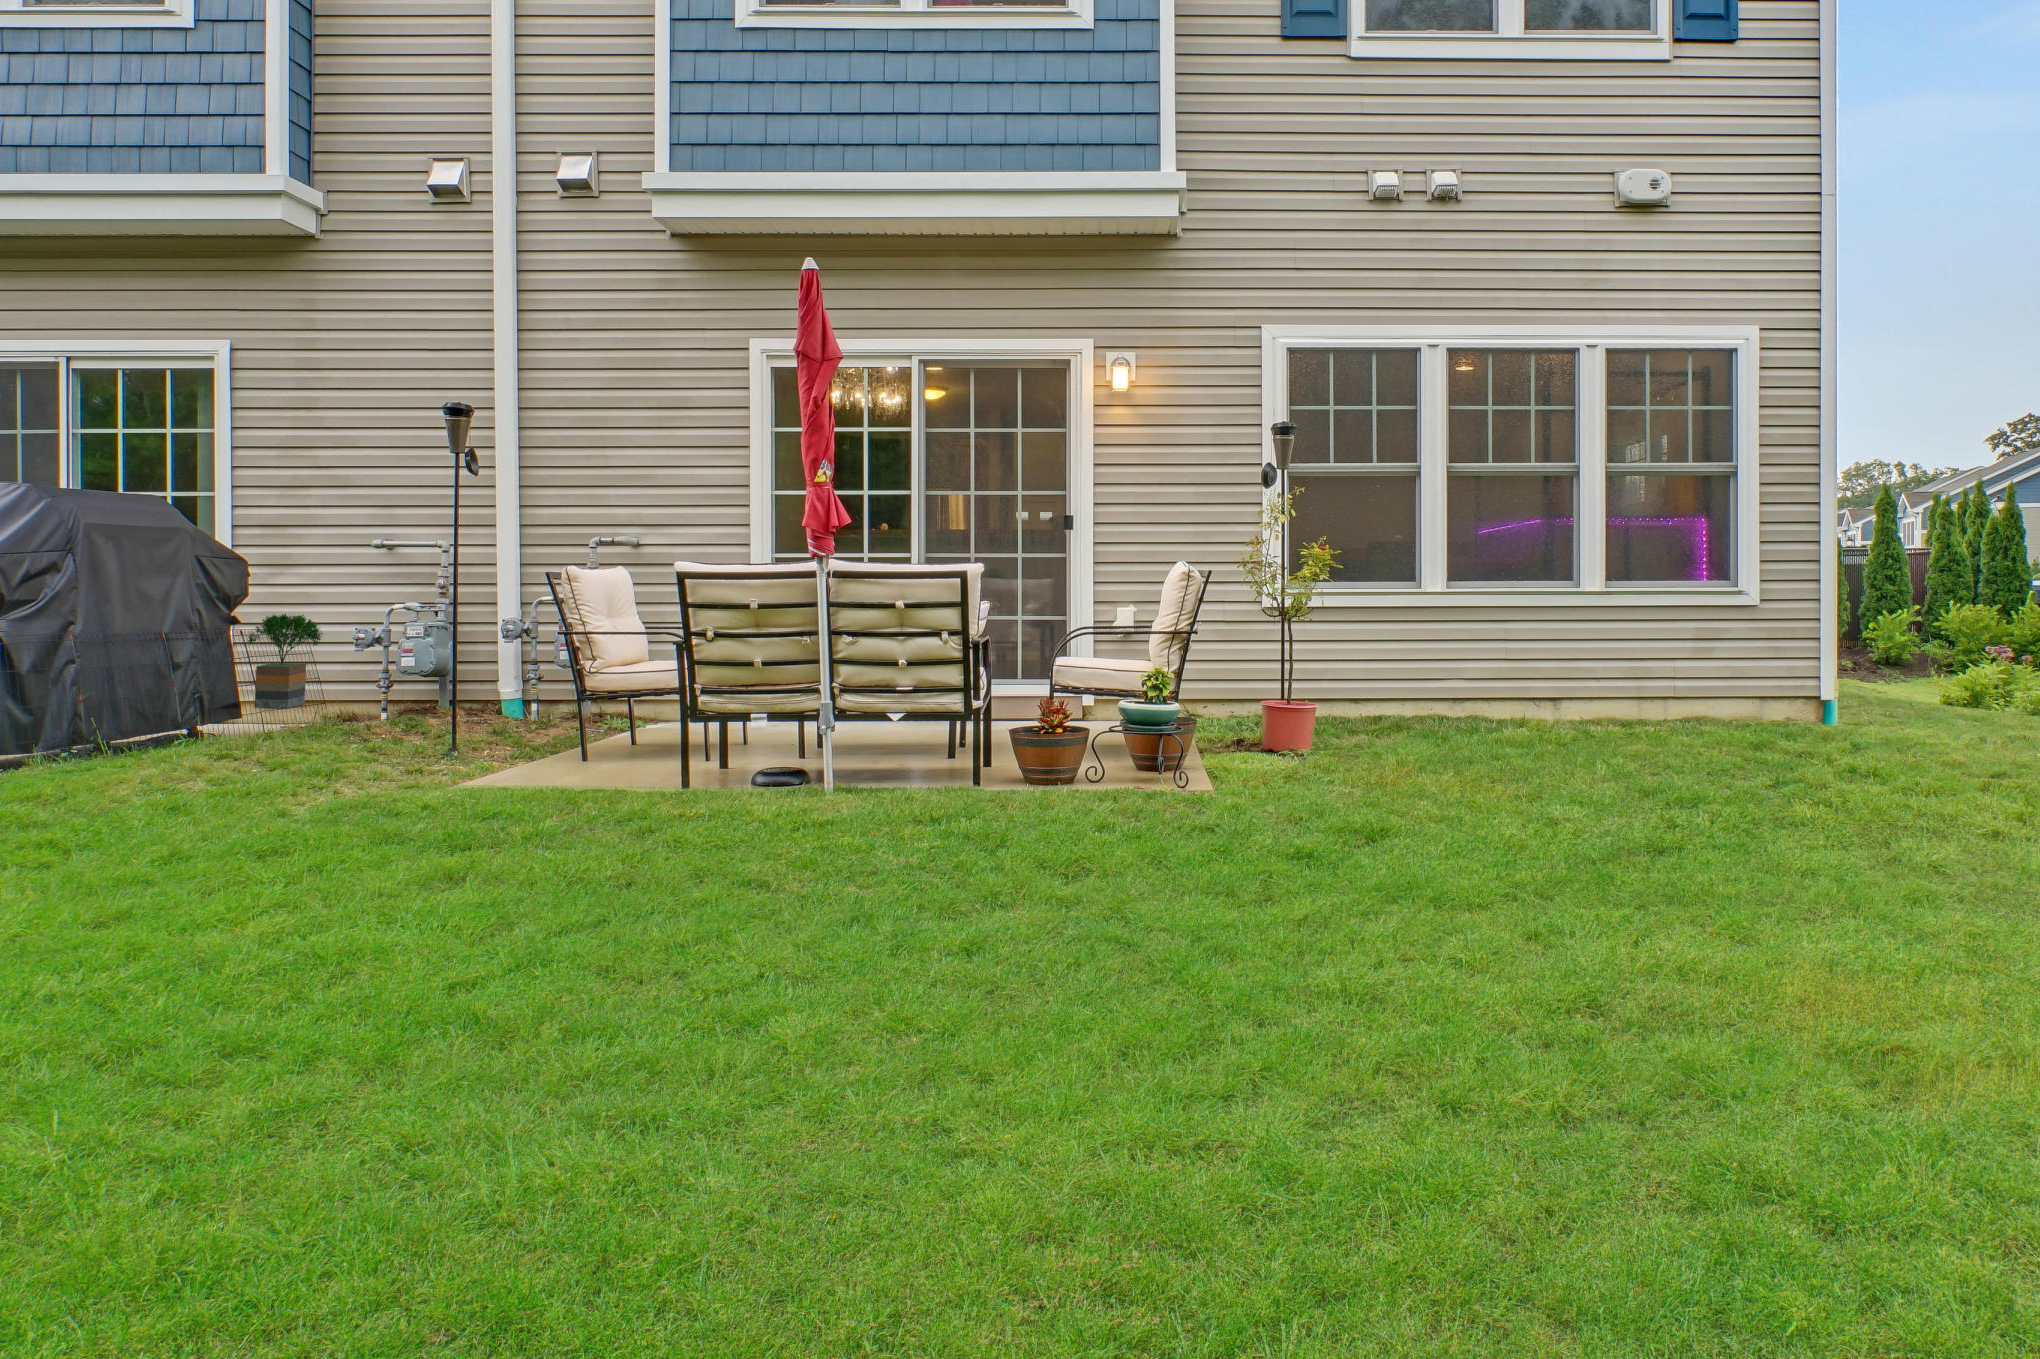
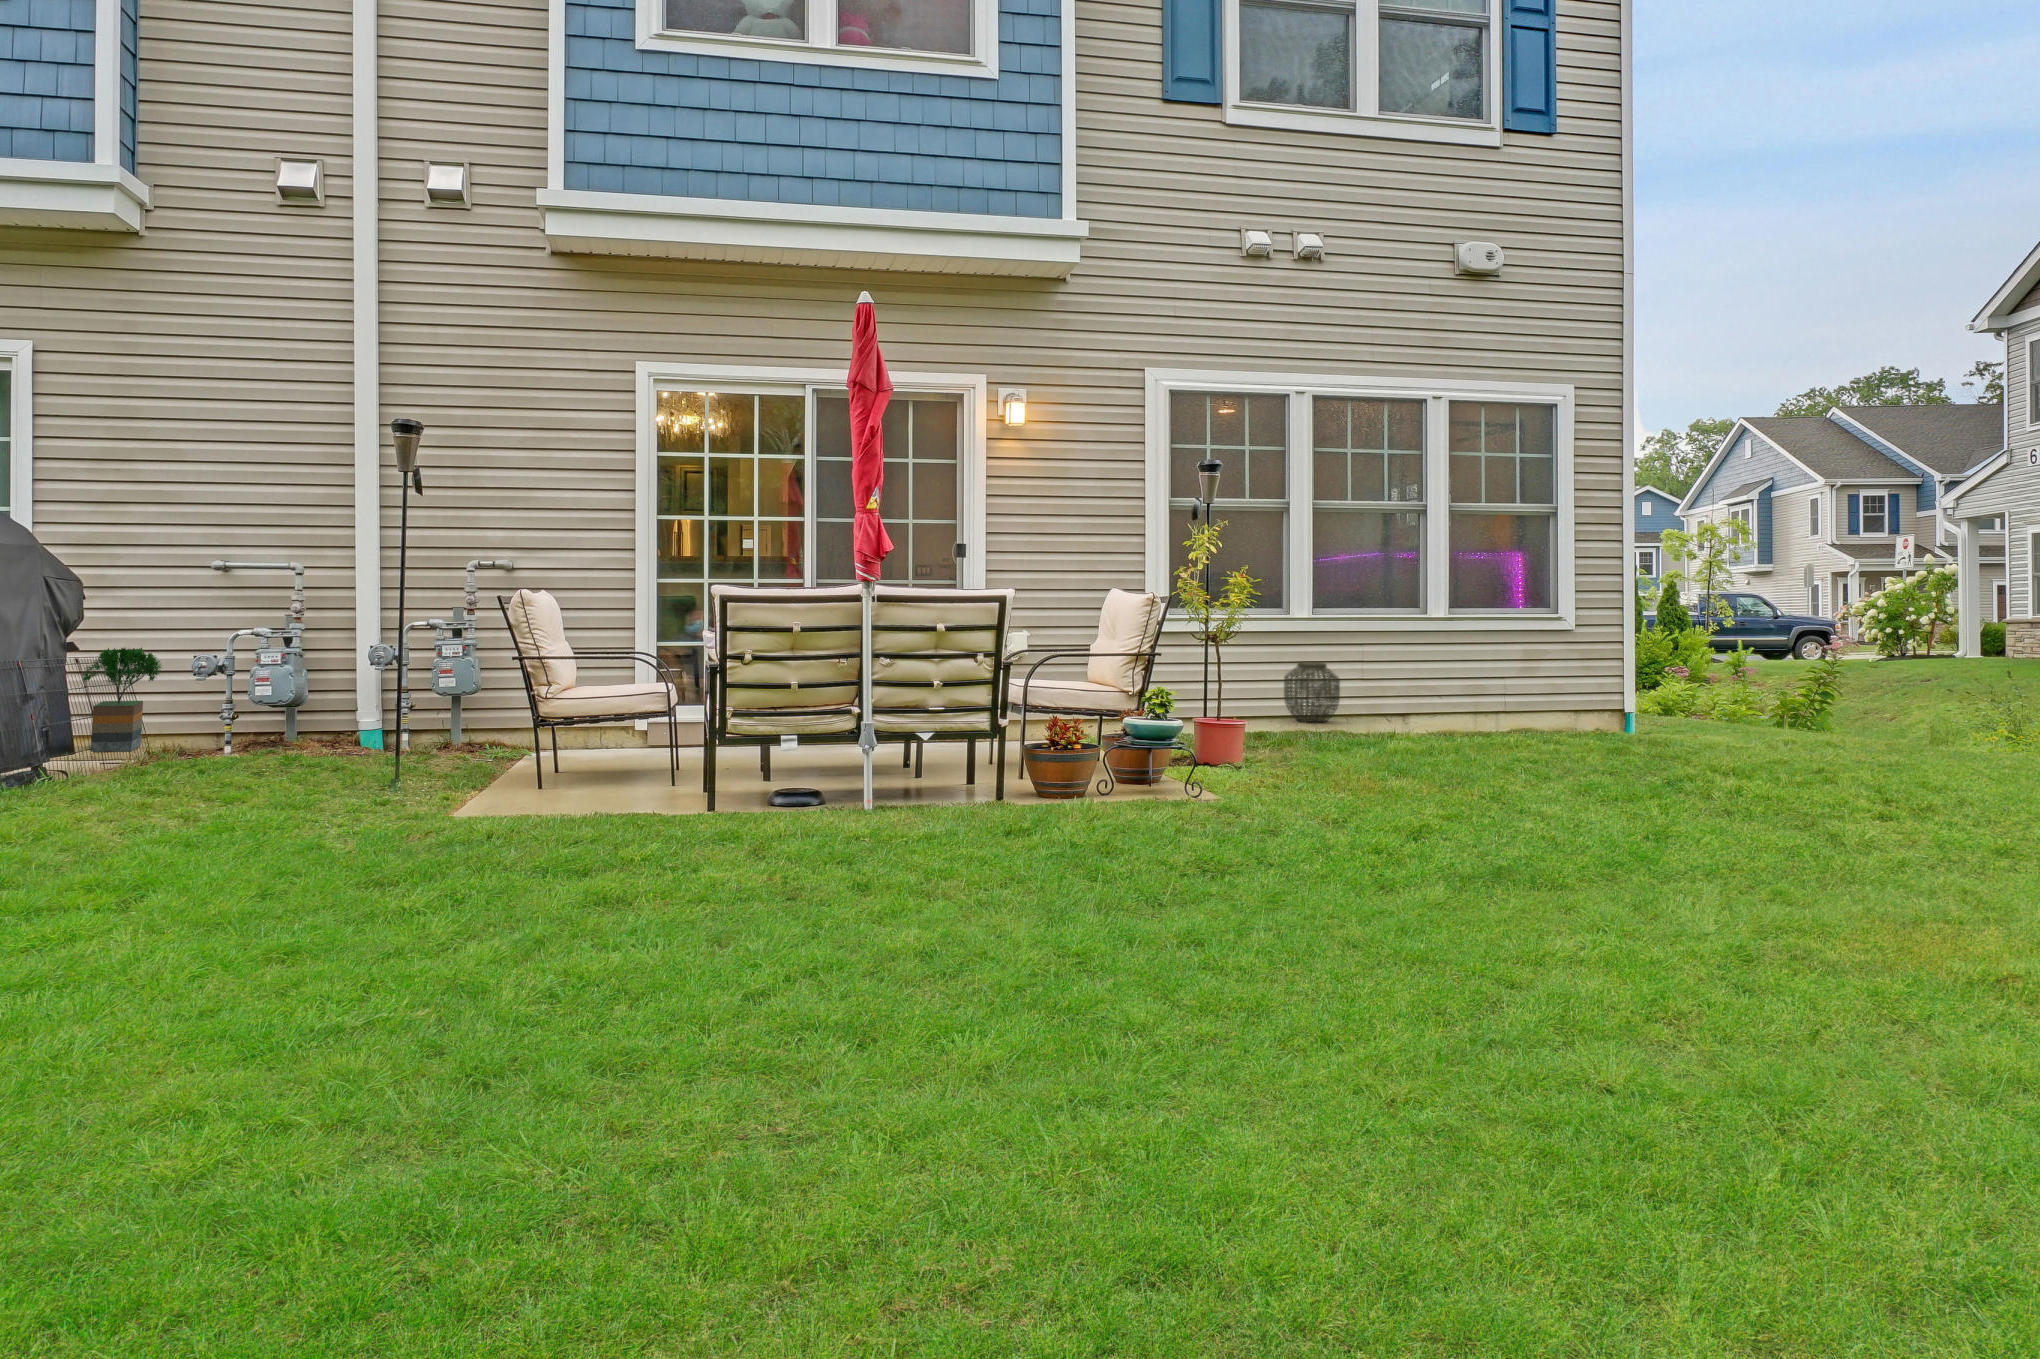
woven basket: none [1461,661,1524,730] -> present [1284,662,1340,723]

